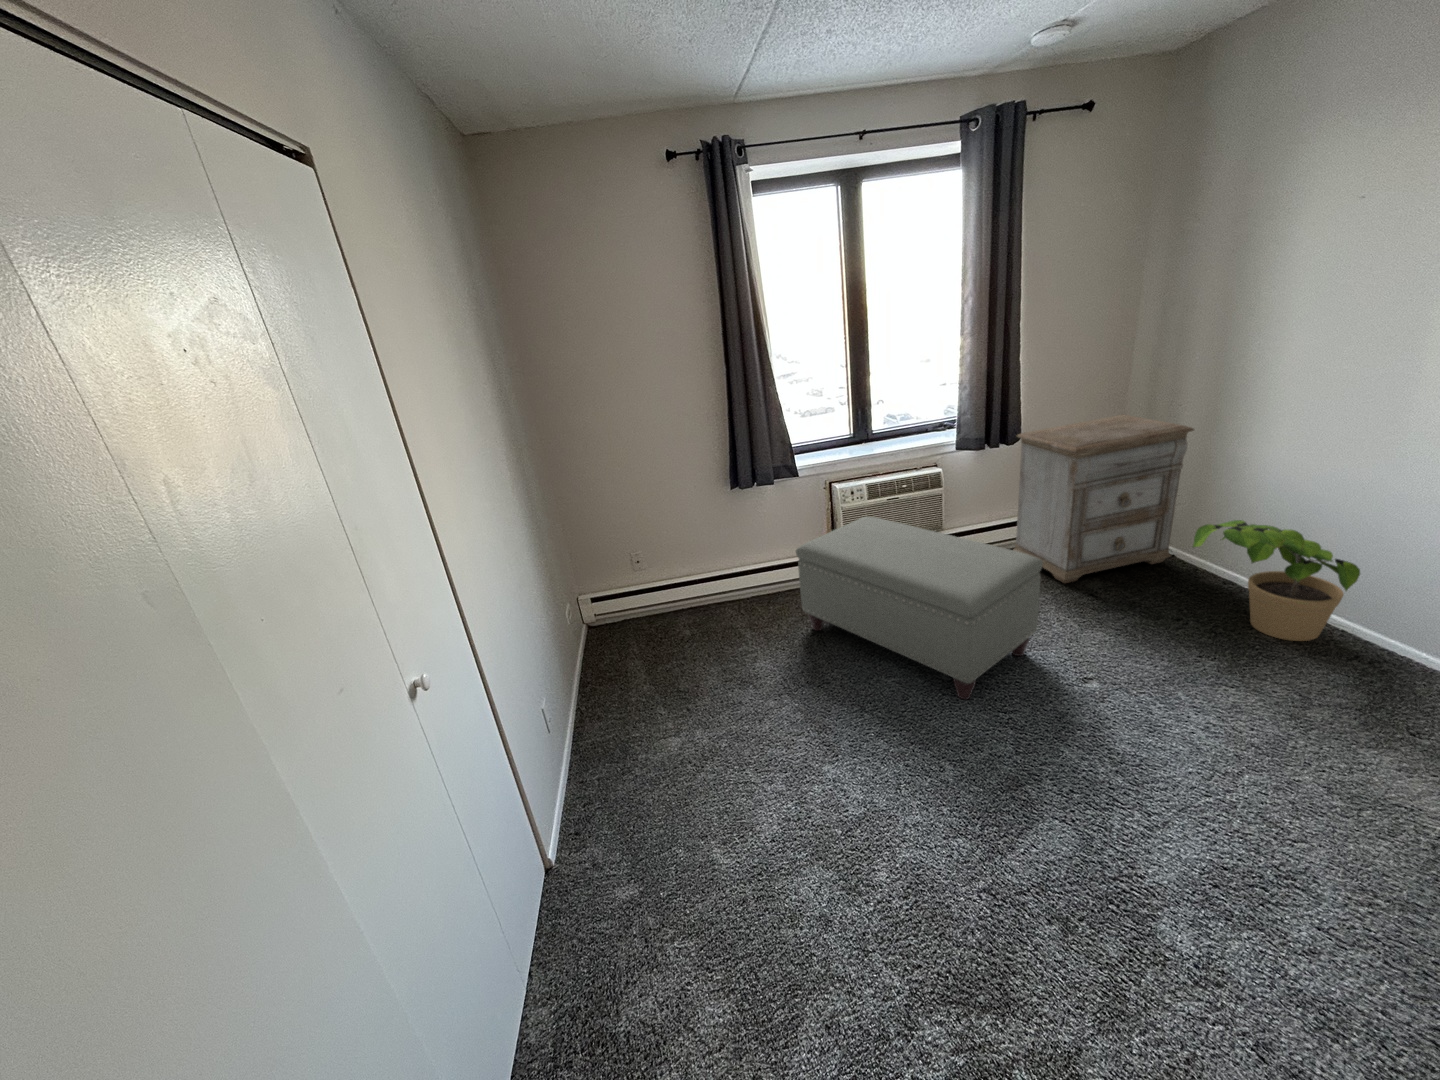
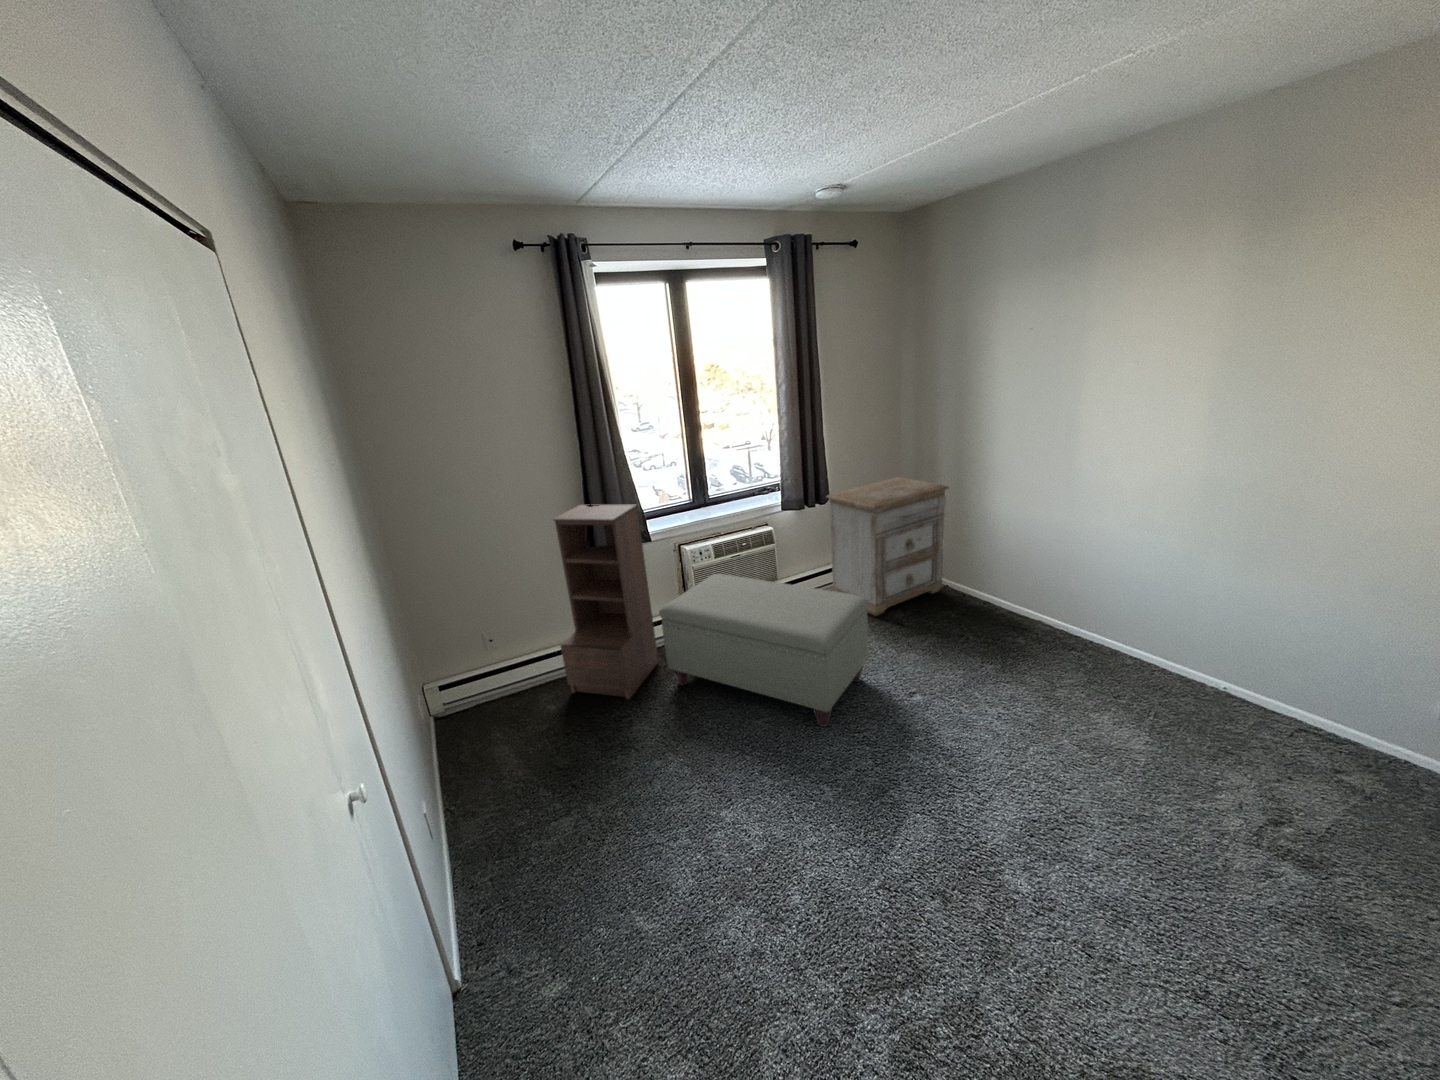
bookshelf: none [695,434,798,637] -> present [553,504,658,699]
potted plant: present [1193,520,1360,641] -> none [965,555,1067,642]

